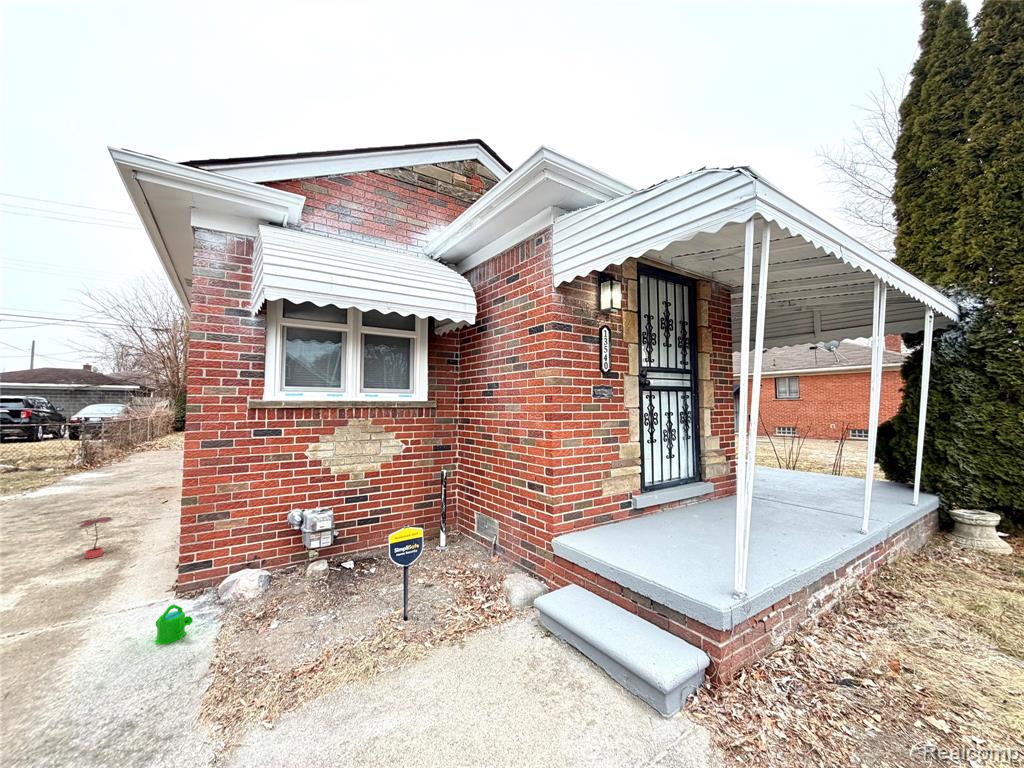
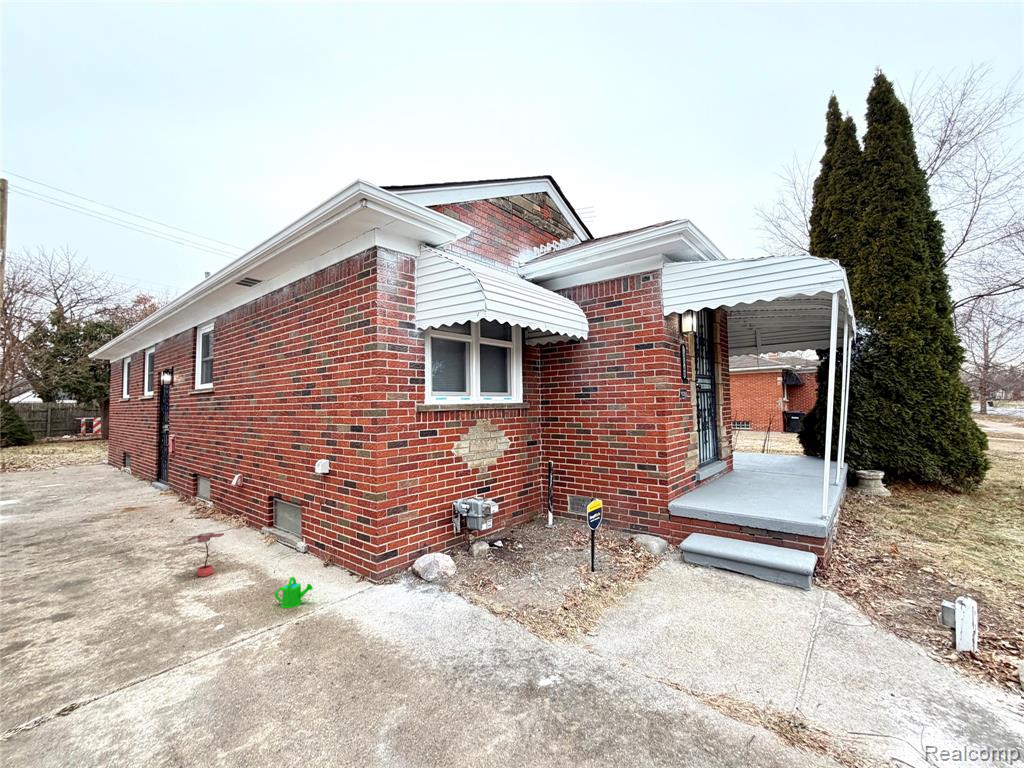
watering can: present [155,604,193,644] -> present [275,577,313,608]

